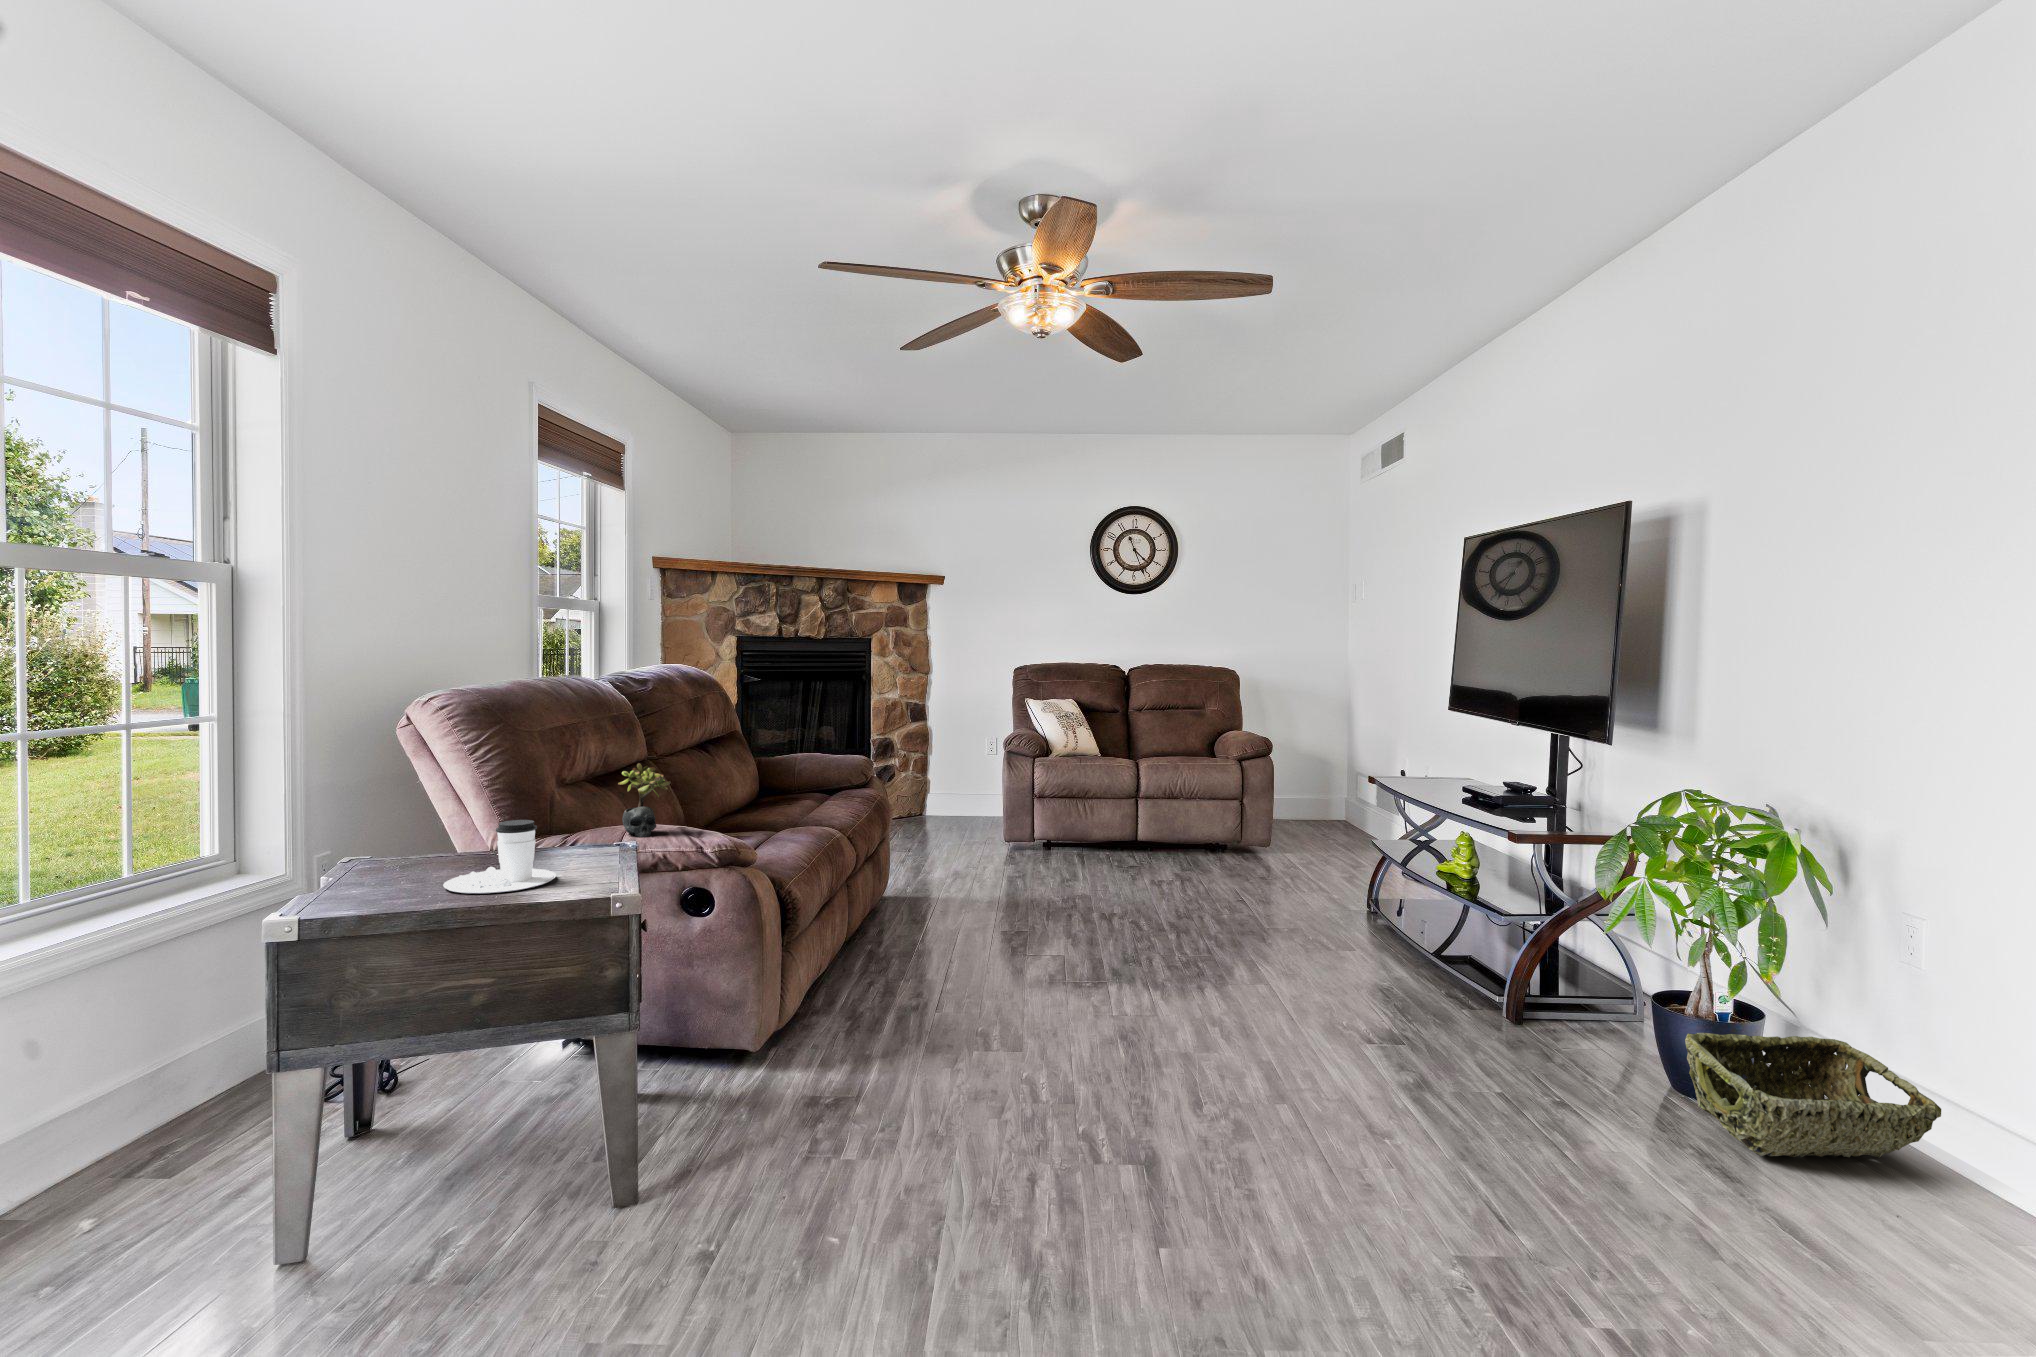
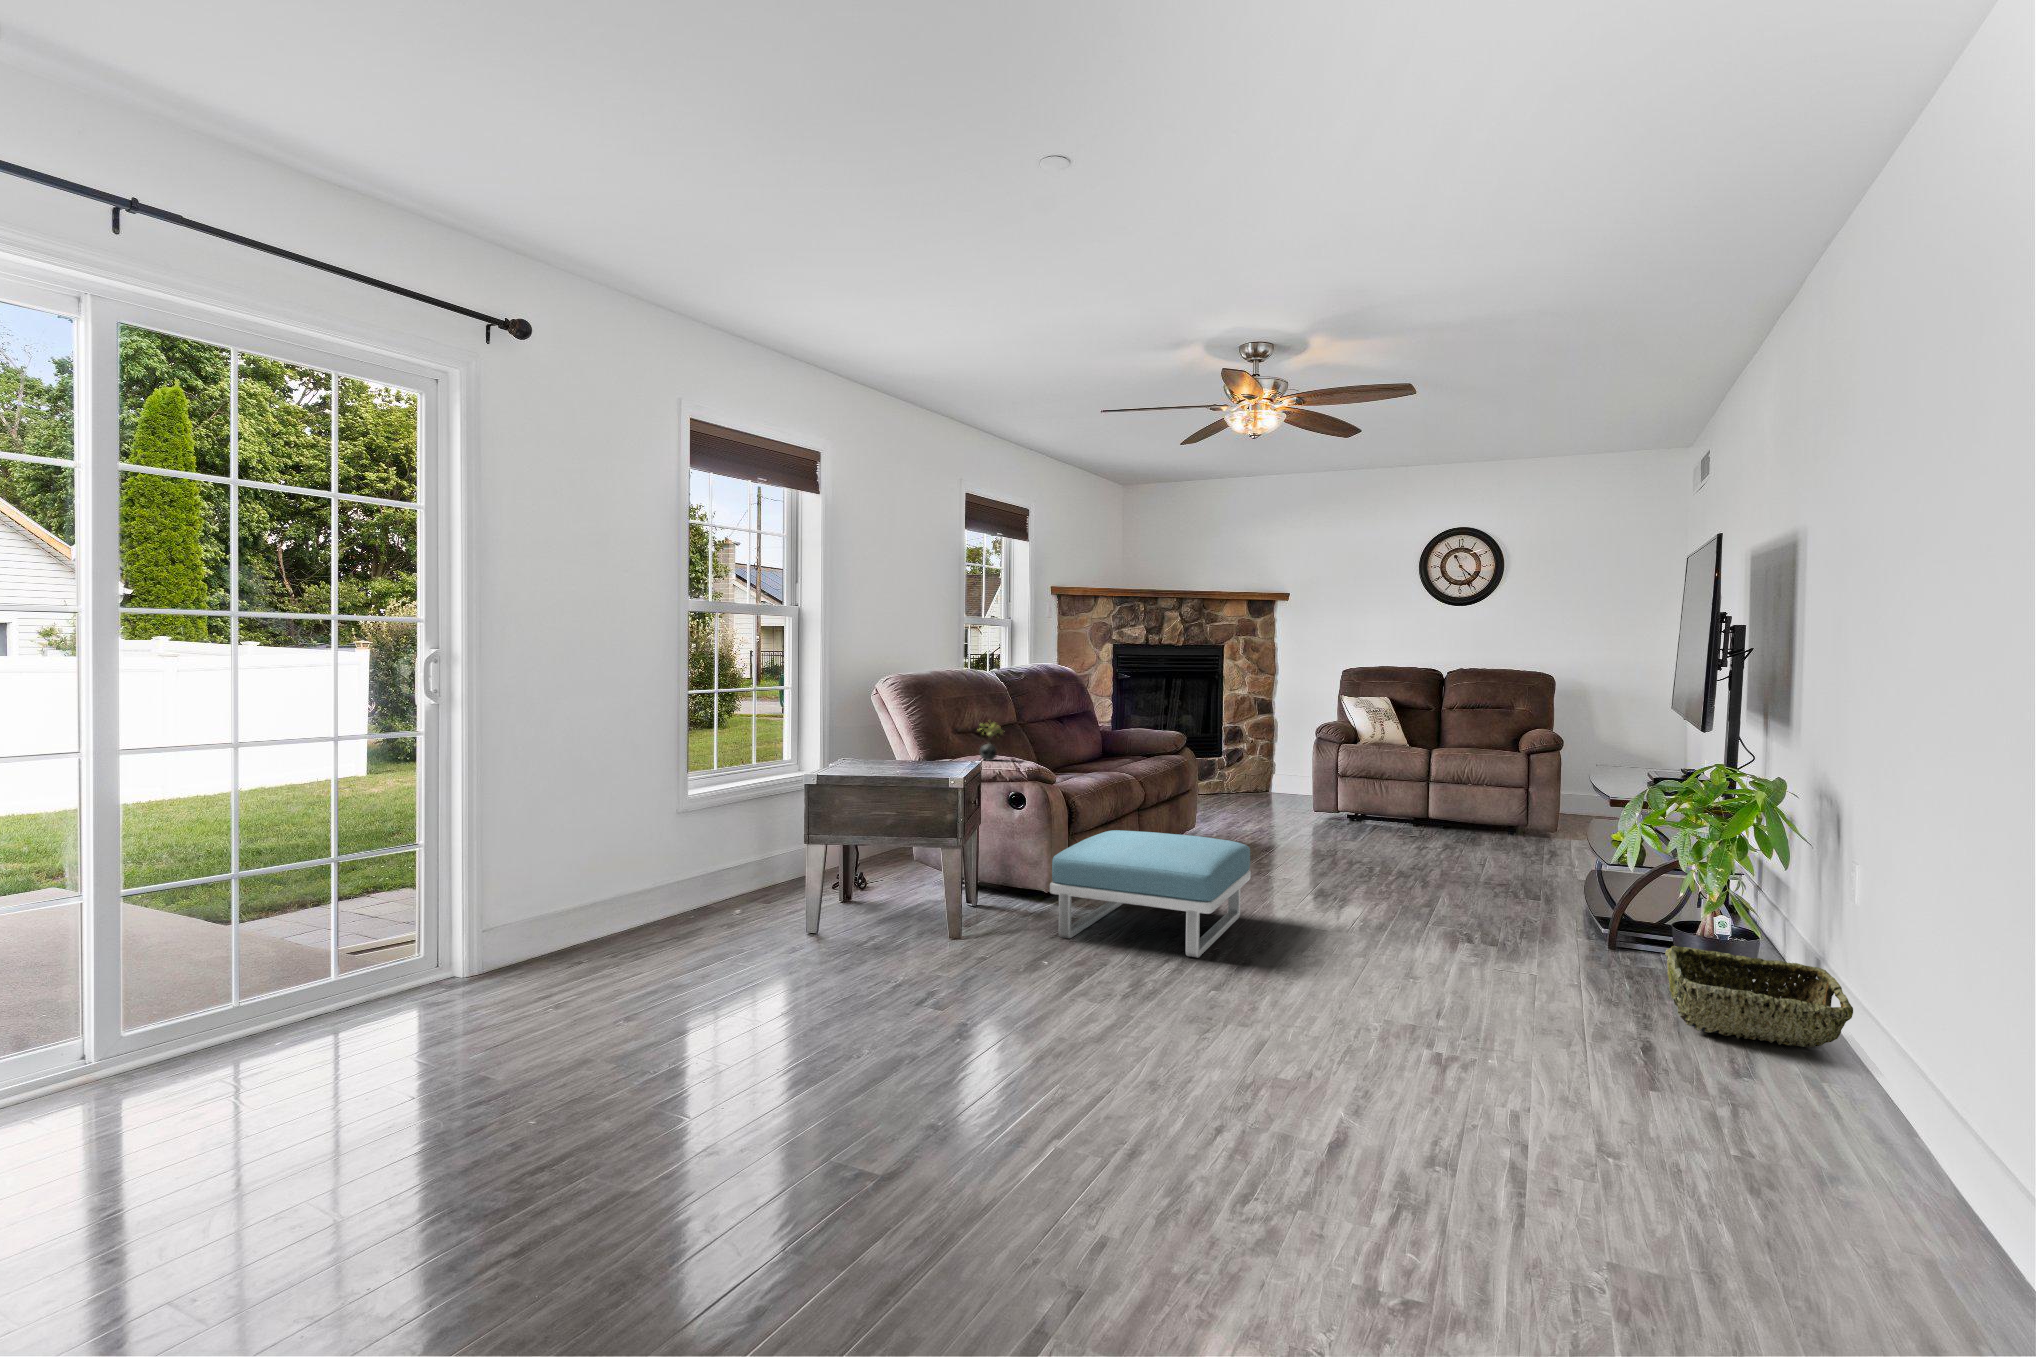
coffee cup: present [443,820,556,894] -> none [881,739,931,772]
footstool: none [803,932,1099,1157] -> present [1050,830,1251,958]

